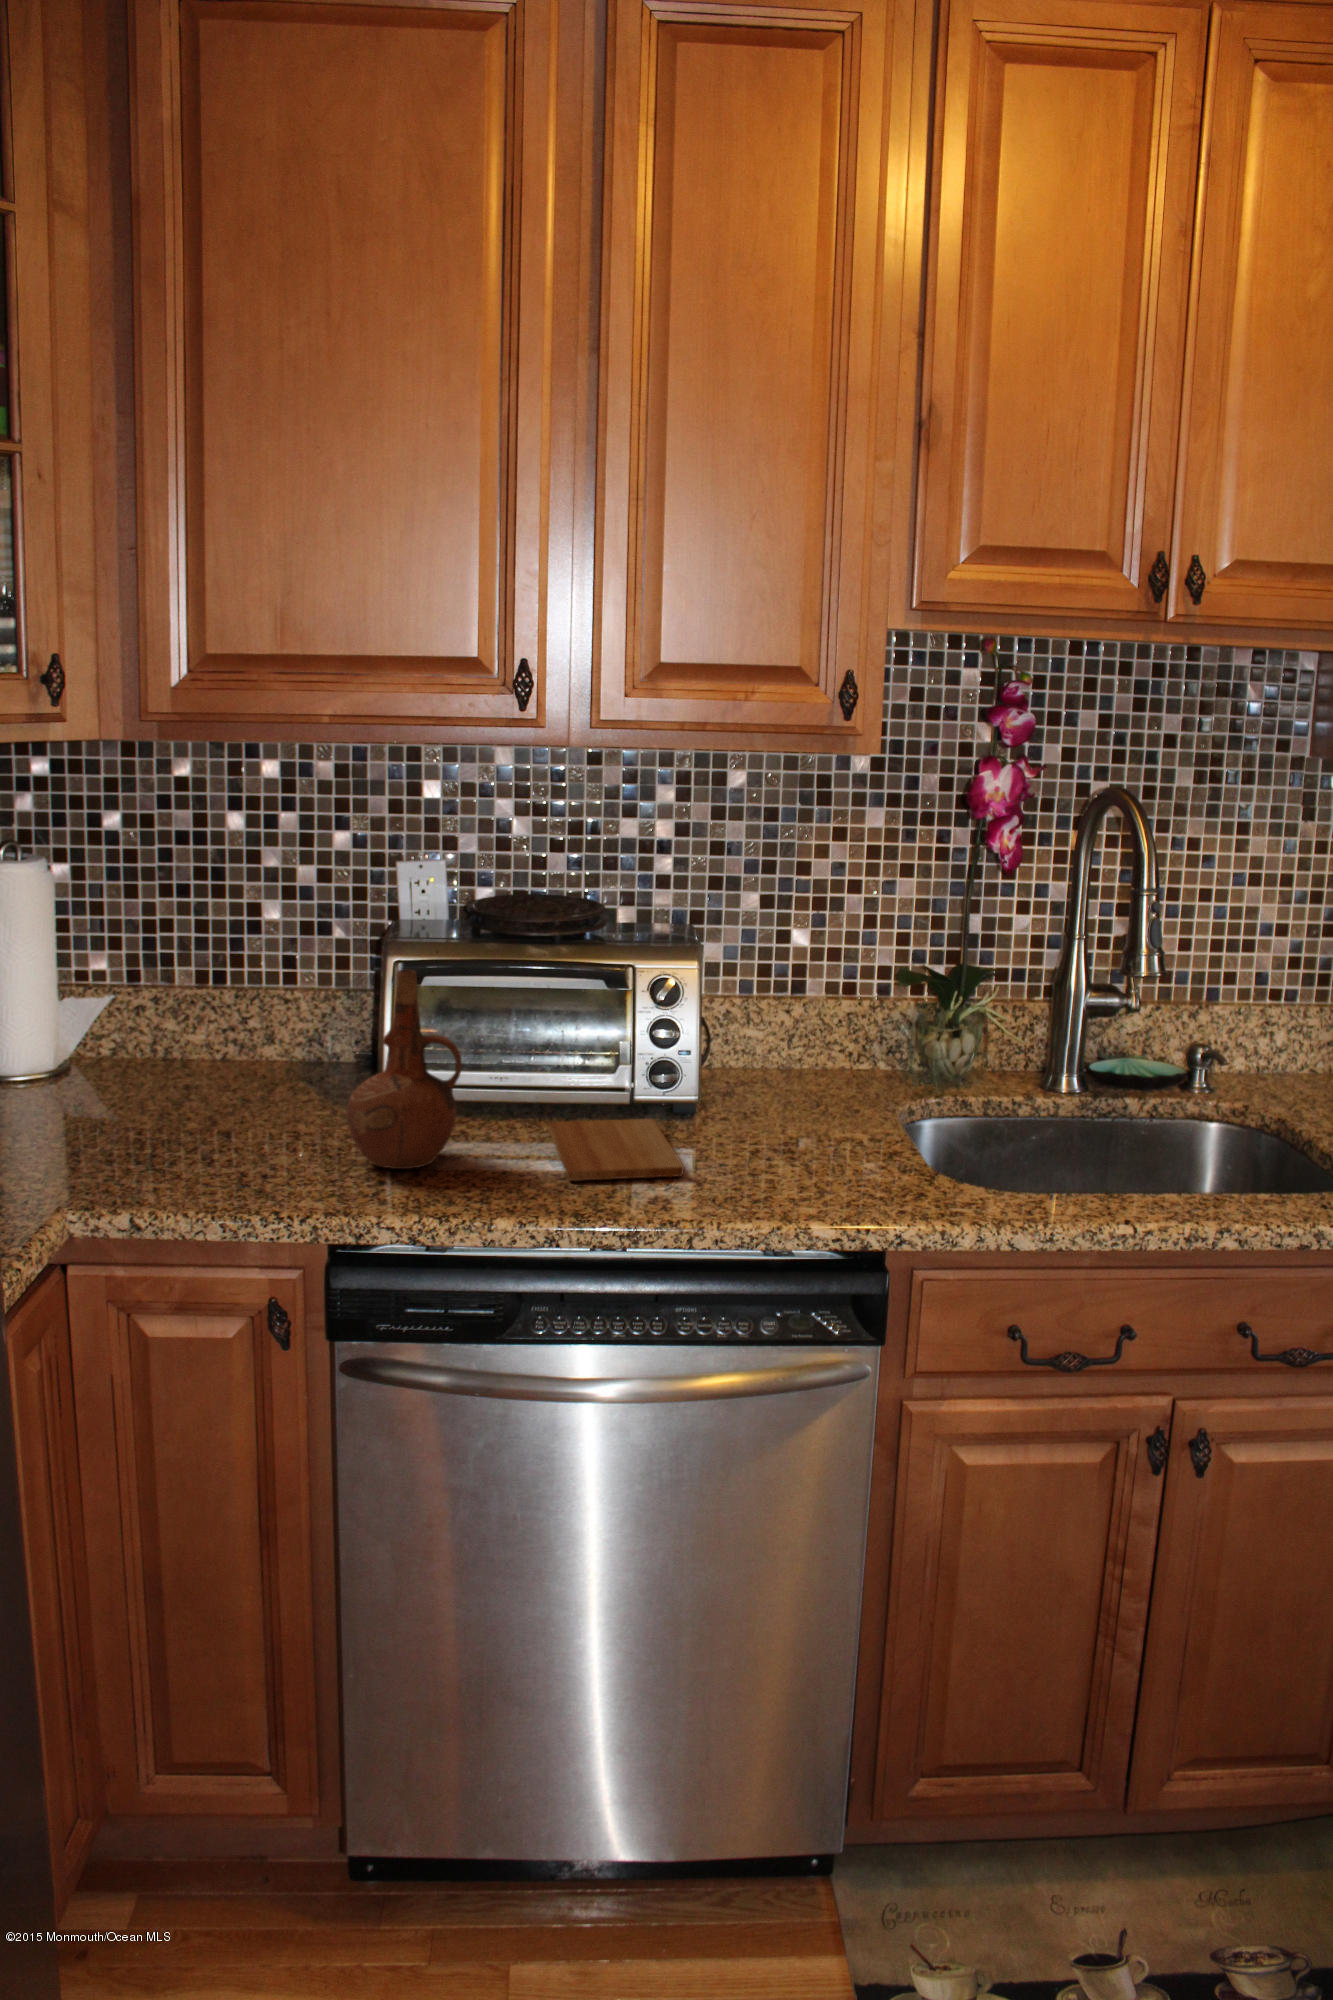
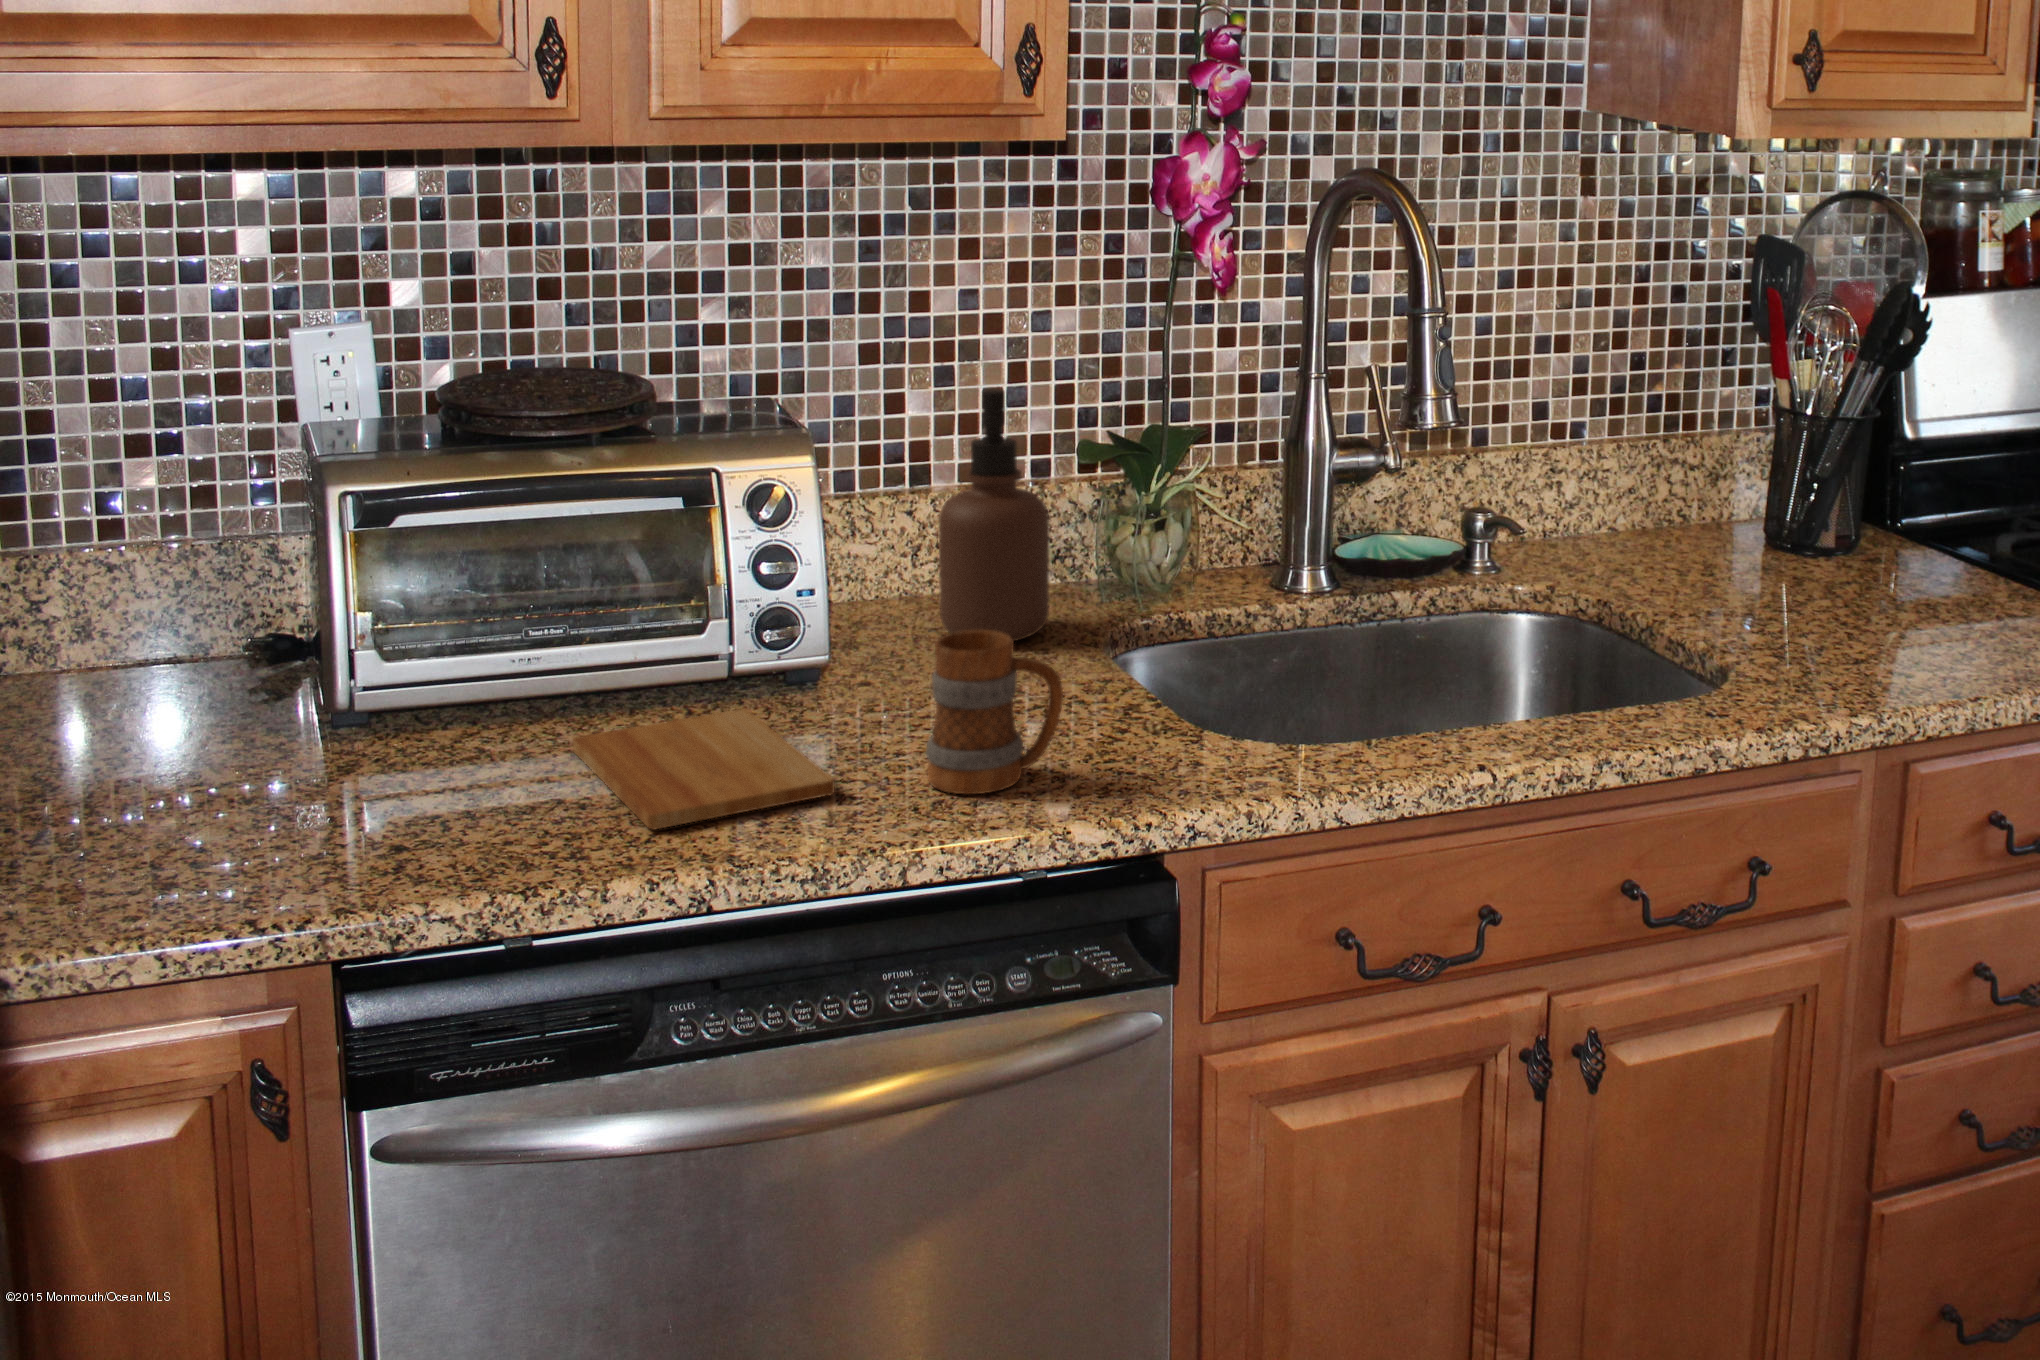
soap dispenser: none [796,930,870,1099] -> present [939,389,1050,641]
ceramic pitcher: present [346,970,462,1169] -> none [221,513,437,857]
mug: none [742,1082,832,1189] -> present [926,630,1063,794]

